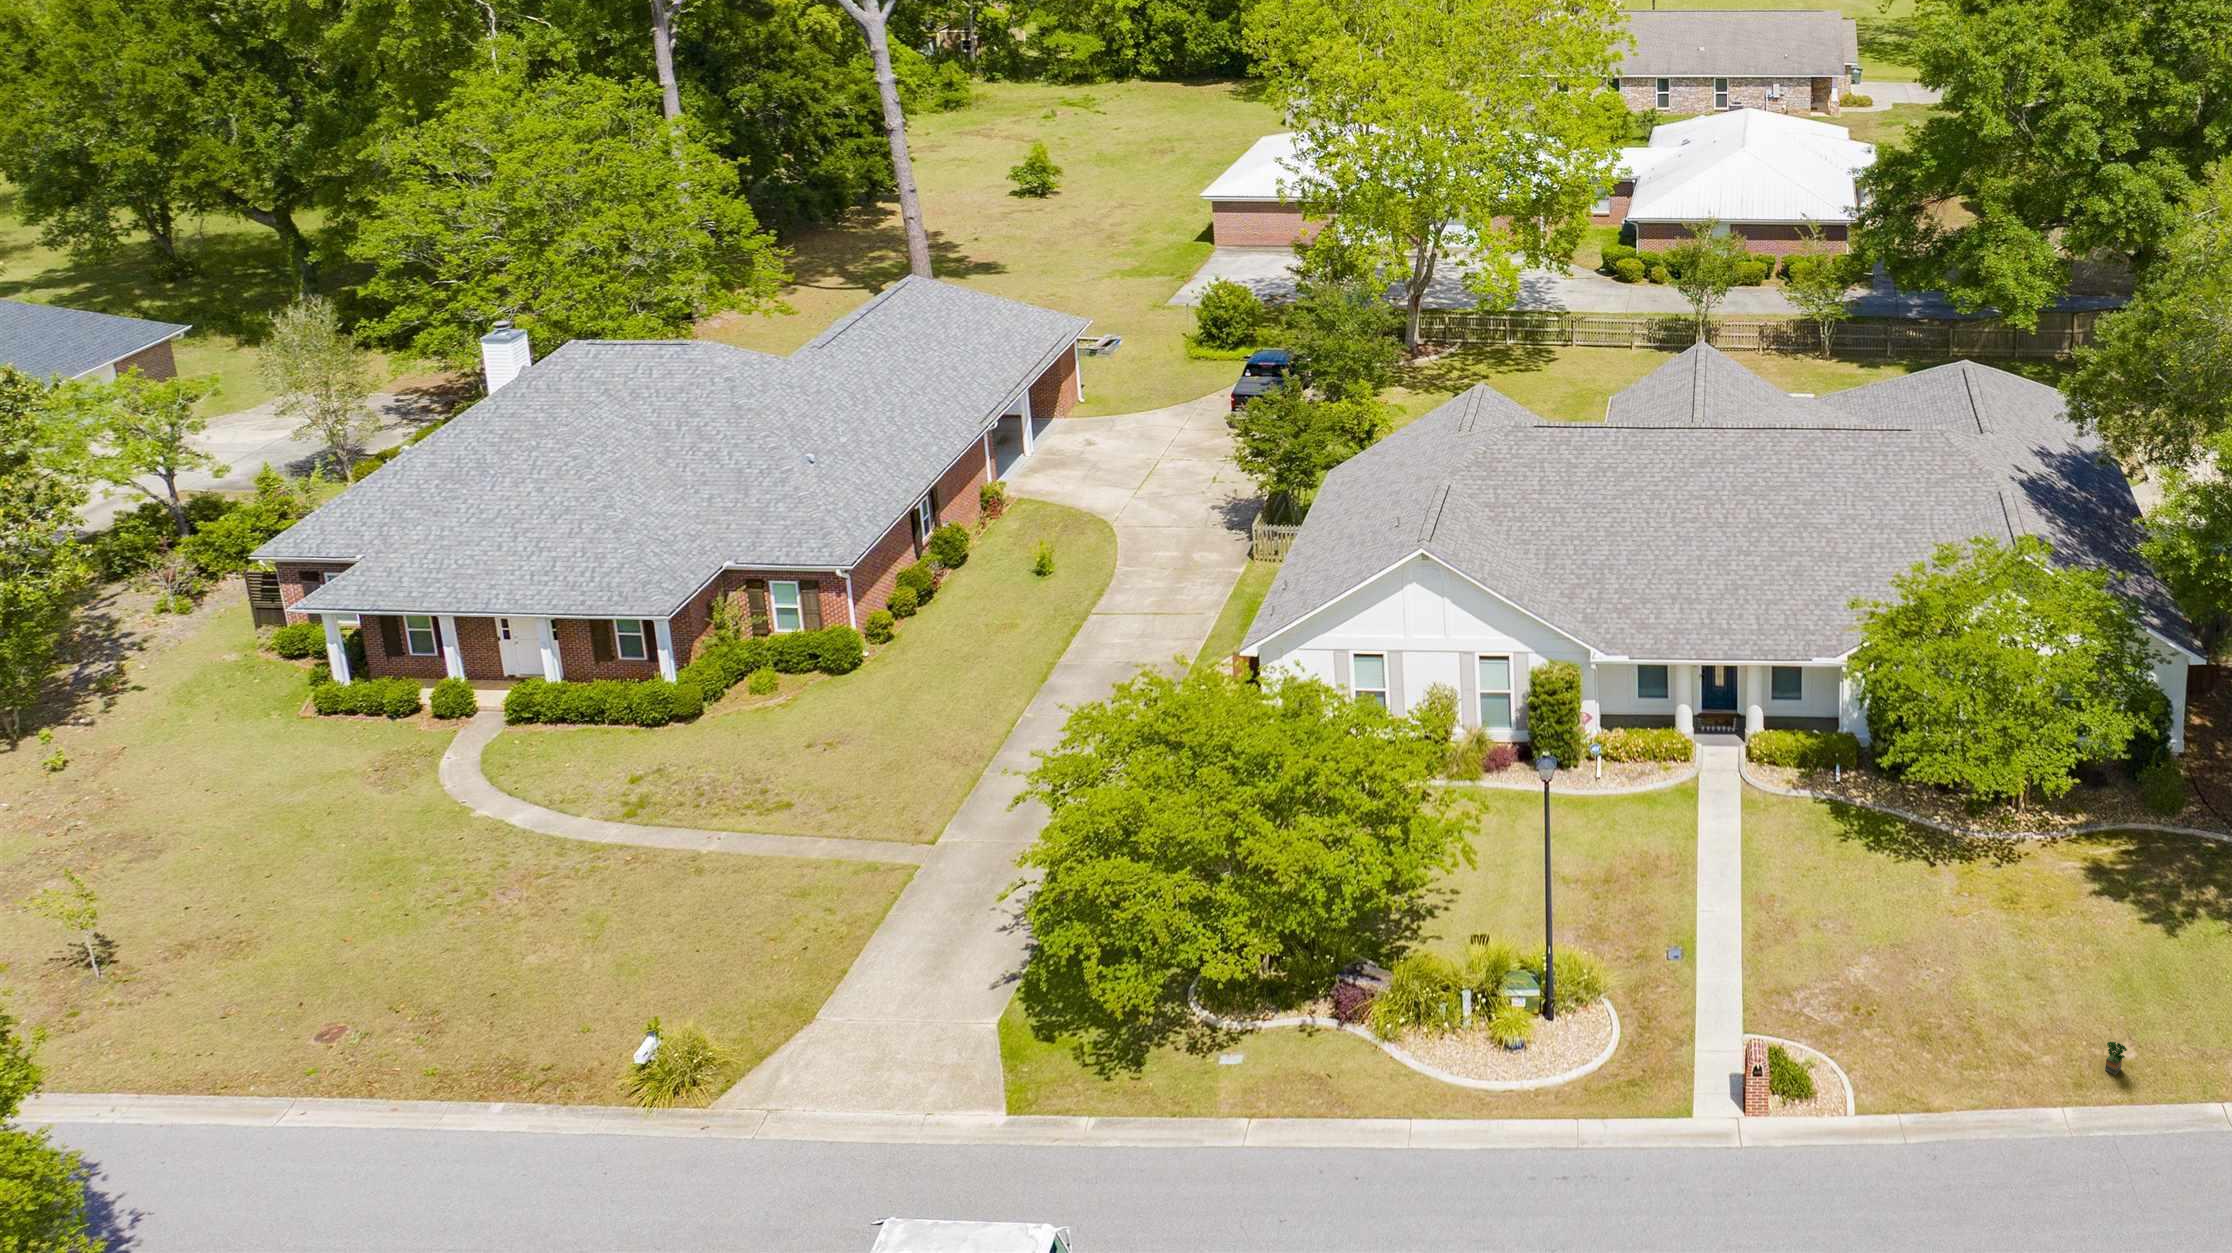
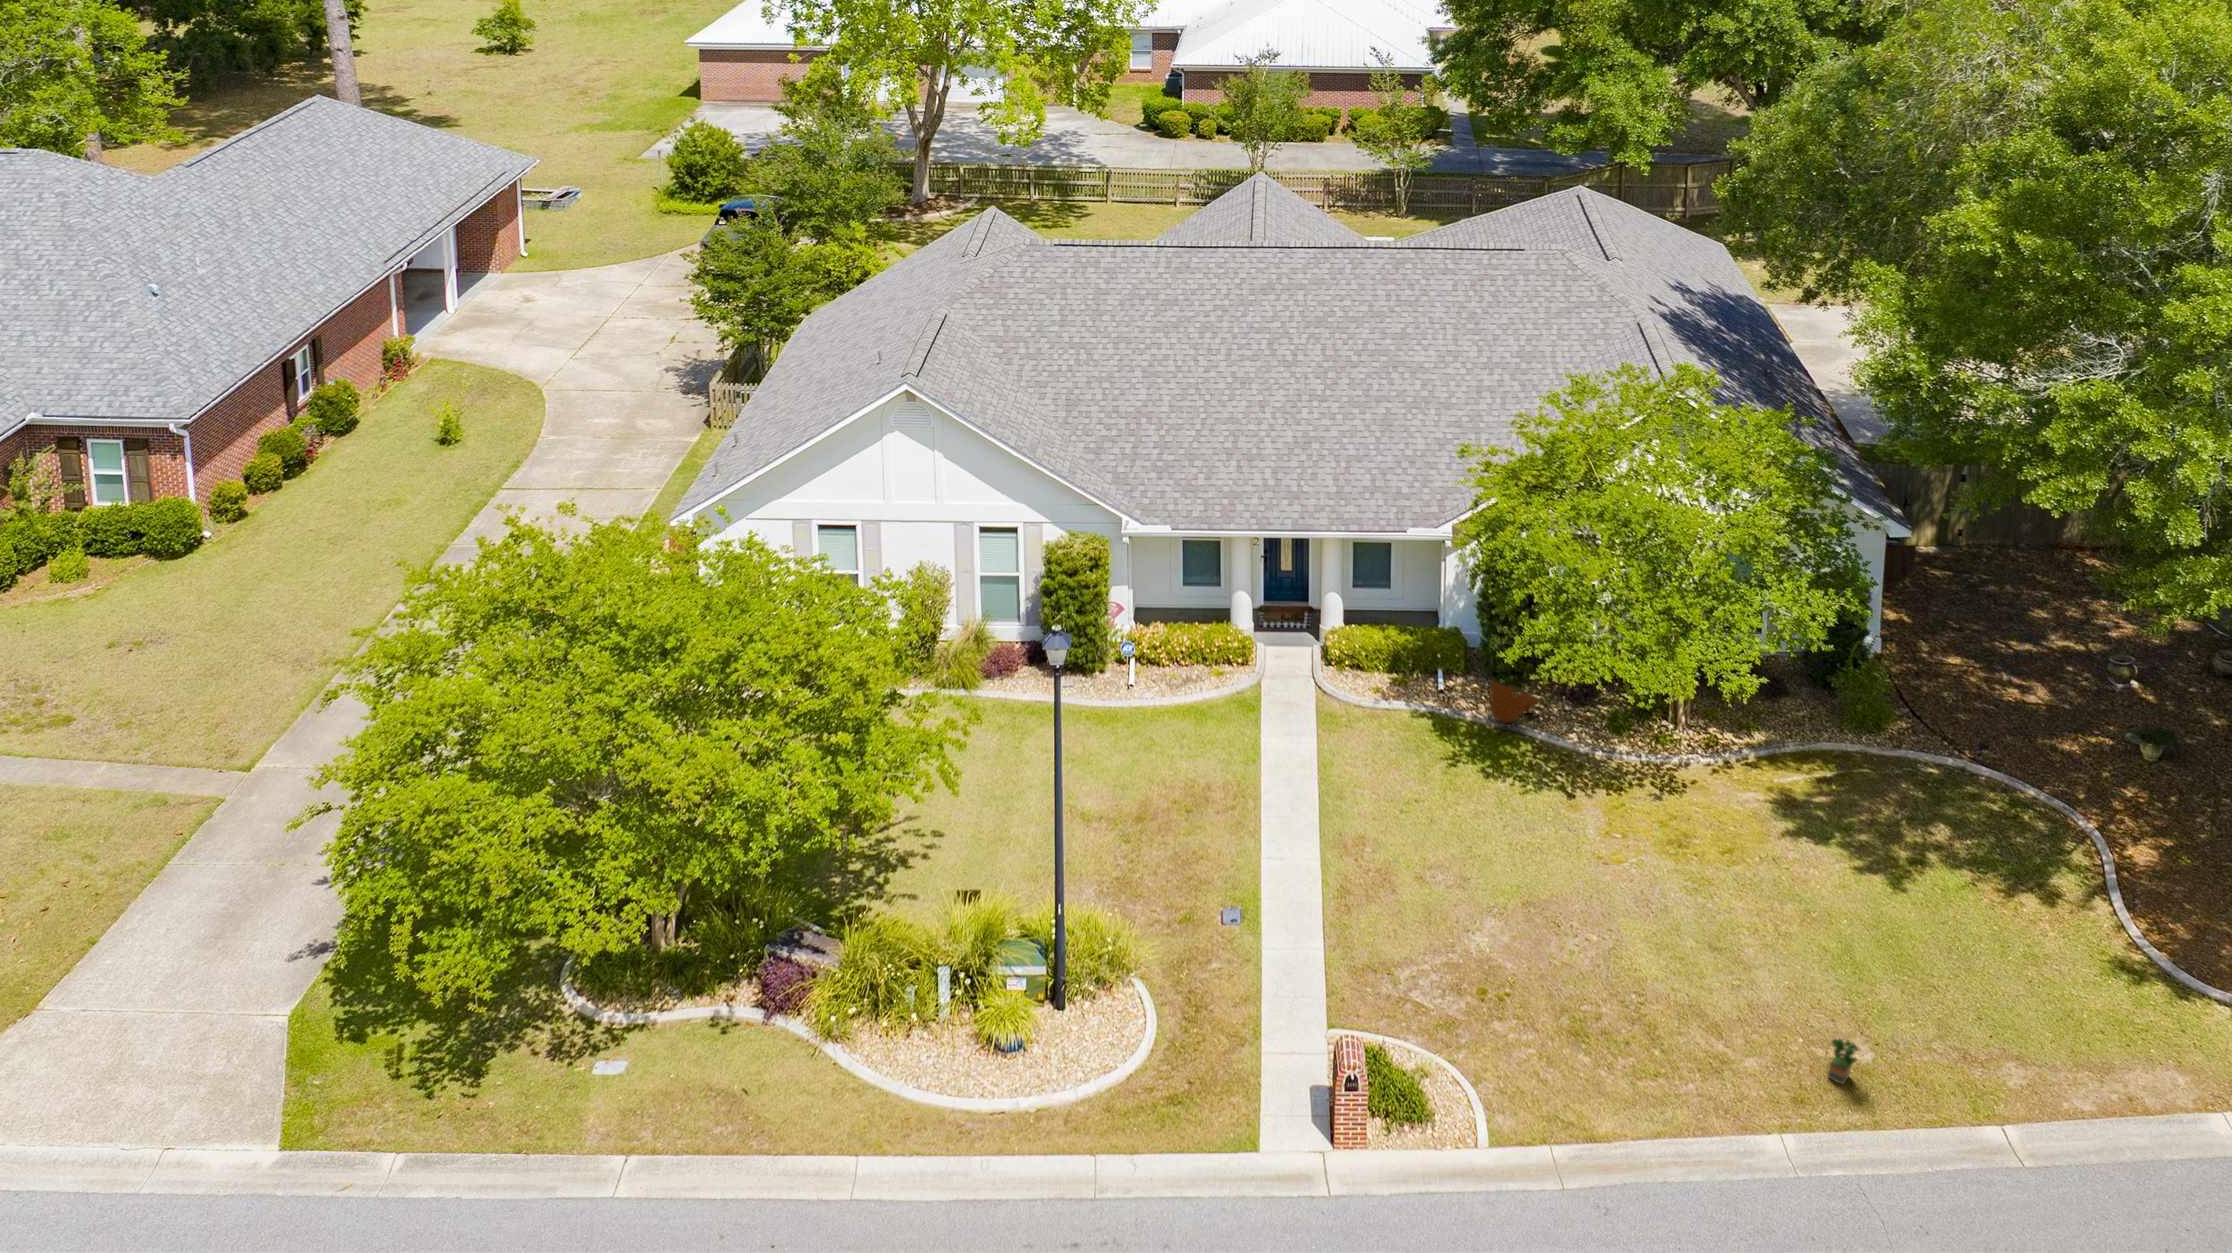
lounge chair: none [1873,775,1912,817] -> present [1491,680,1538,729]

